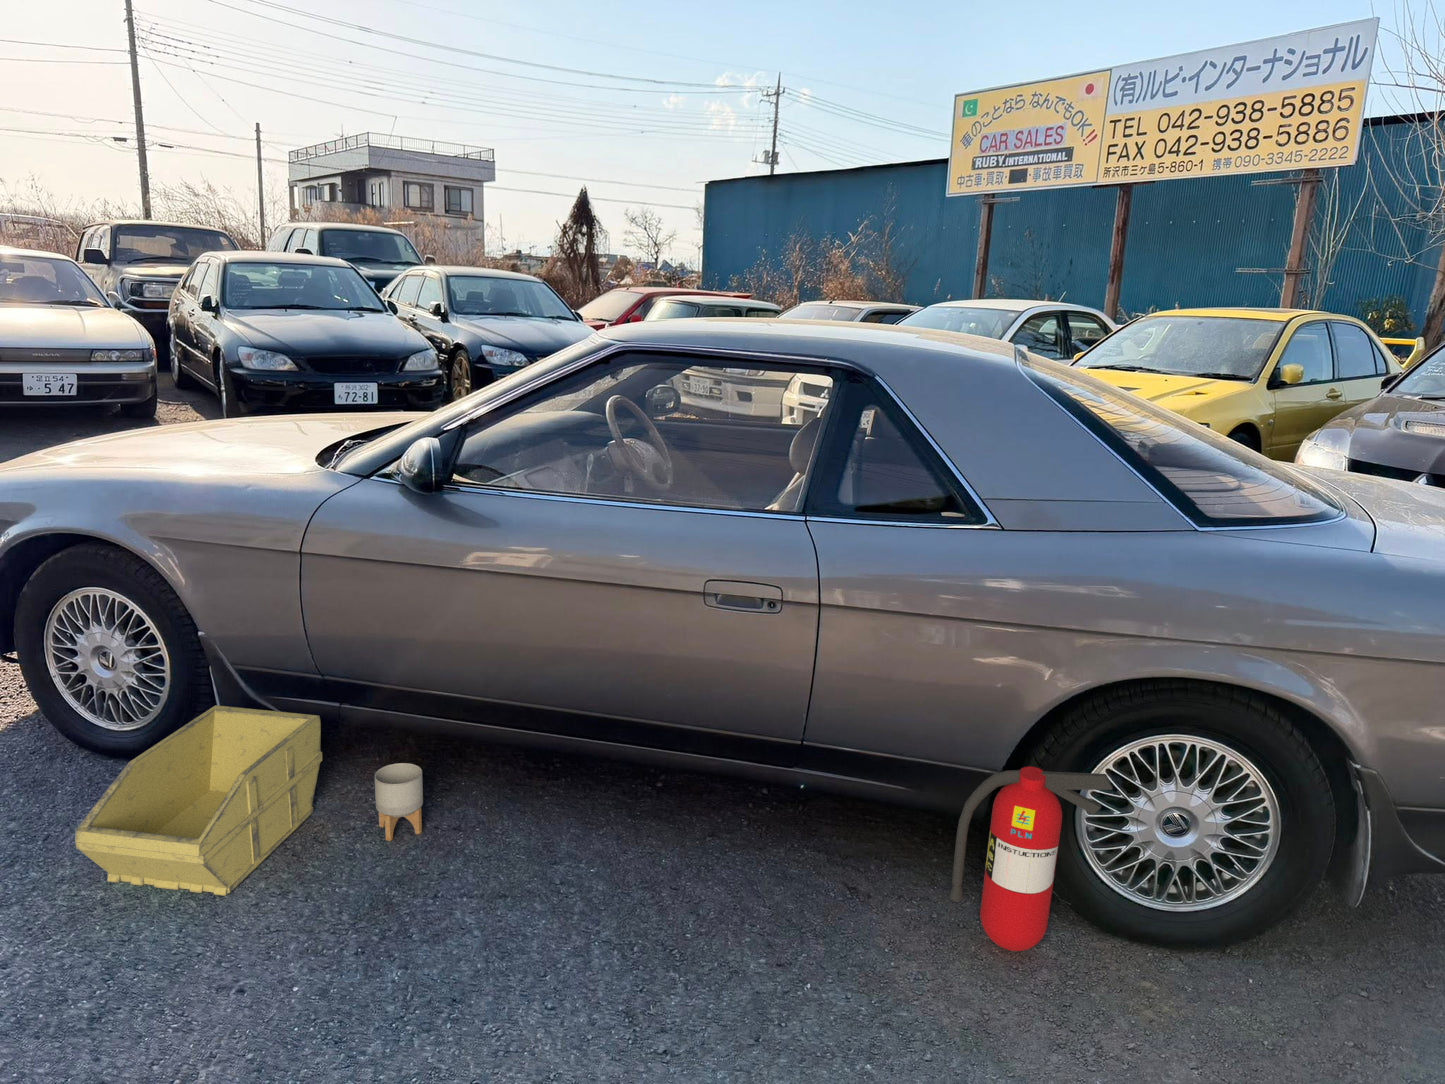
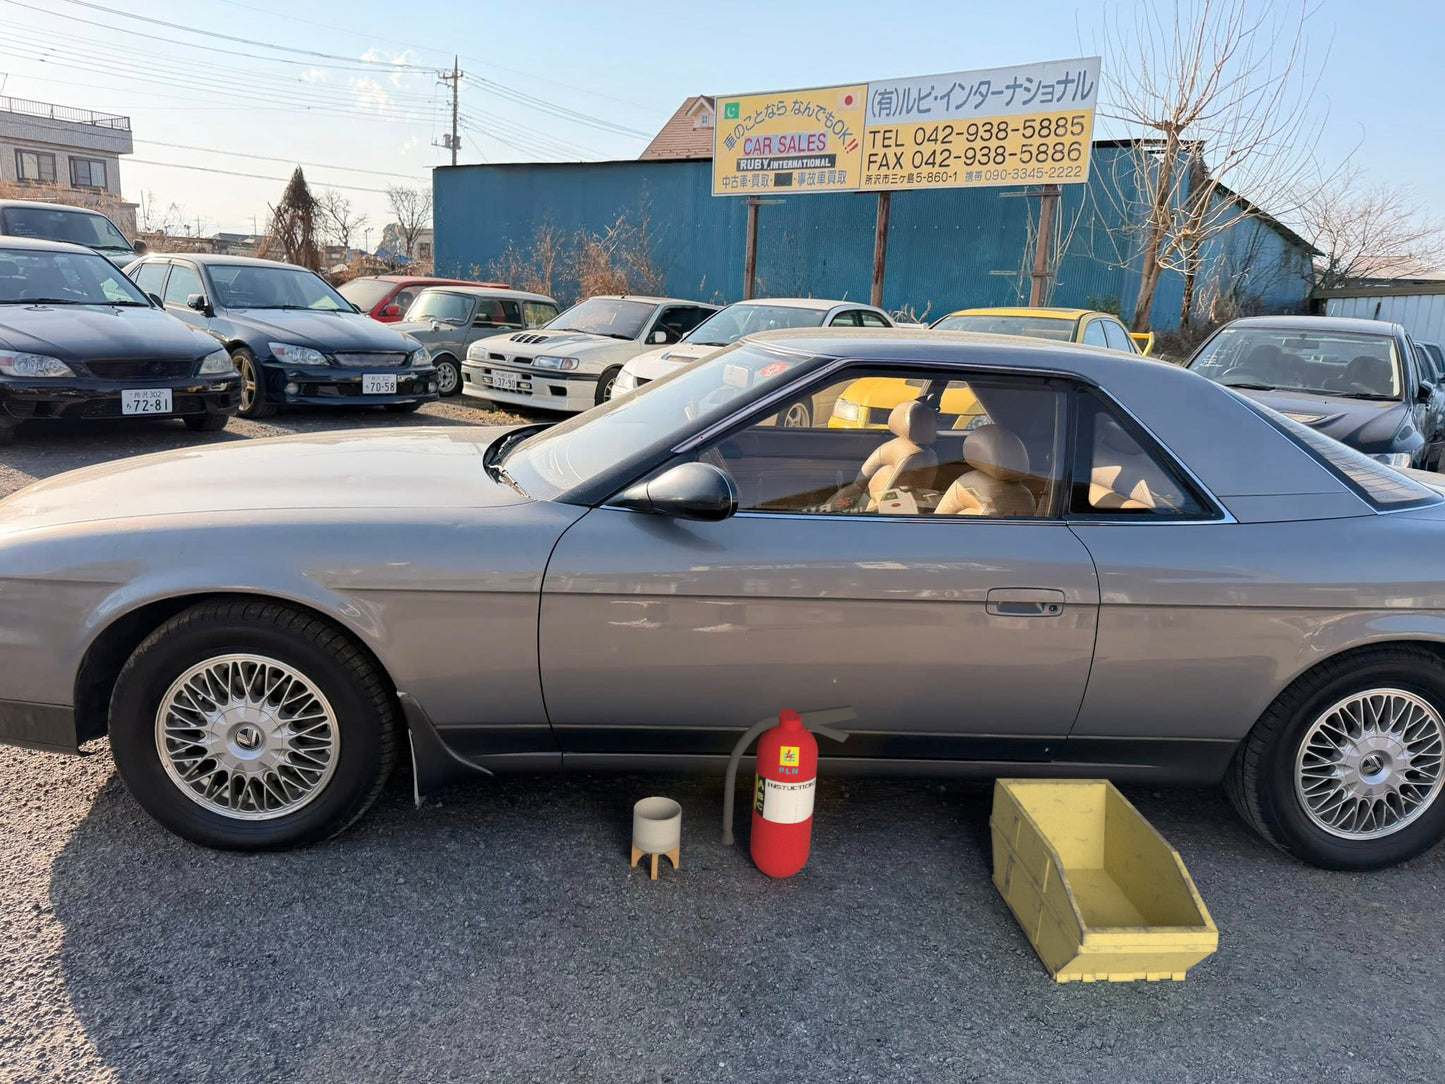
storage bin: present [75,705,322,896] -> present [989,779,1219,983]
fire extinguisher: present [949,767,1113,951] -> present [721,705,858,878]

